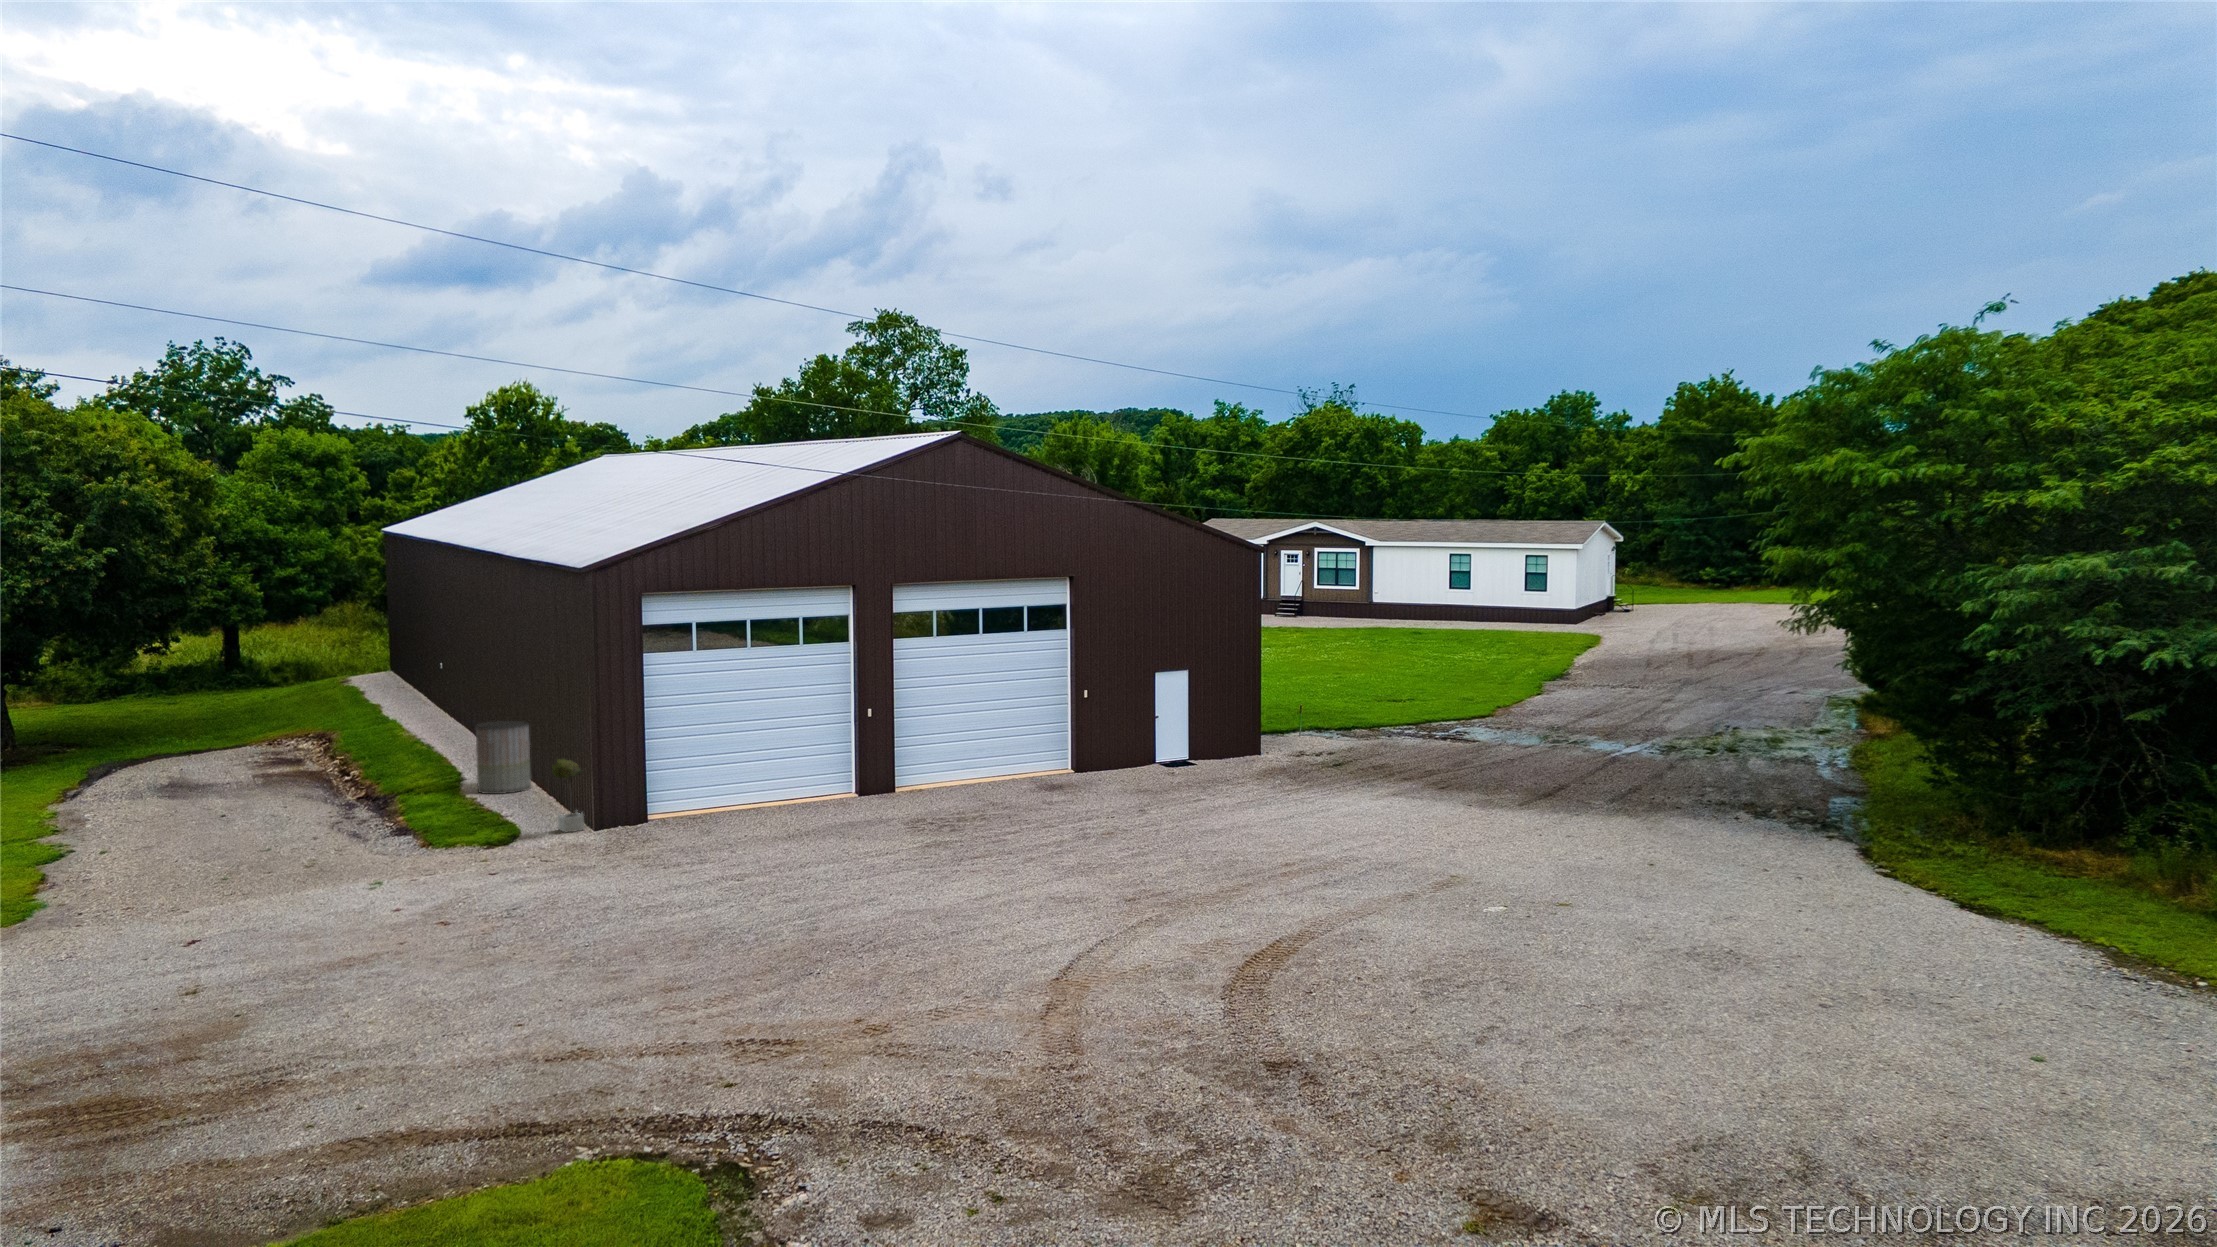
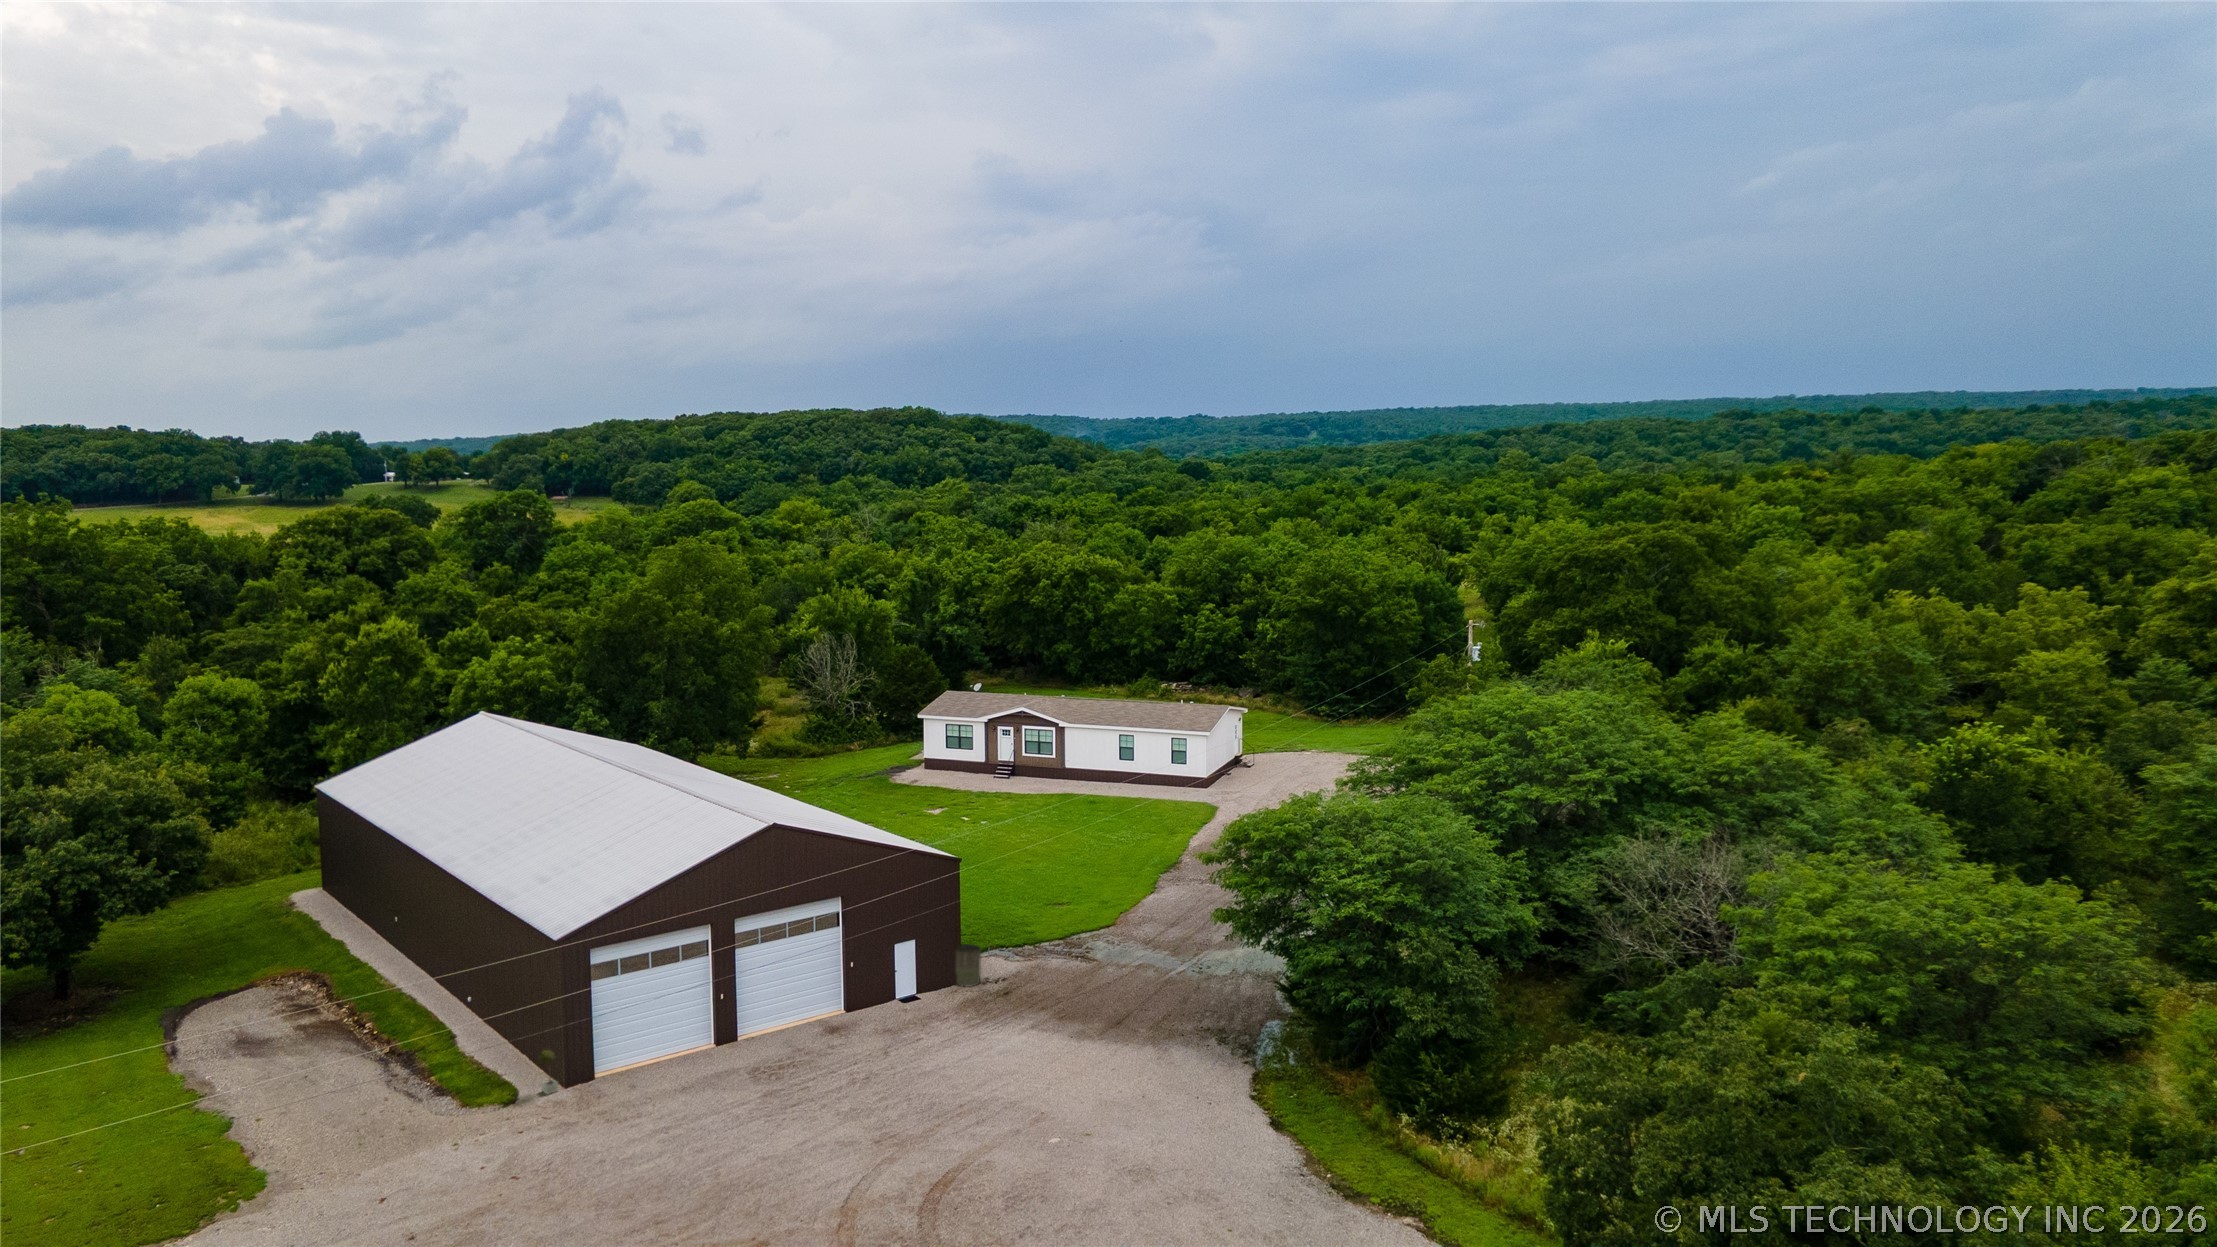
trash can: present [476,721,531,794] -> present [955,944,981,987]

